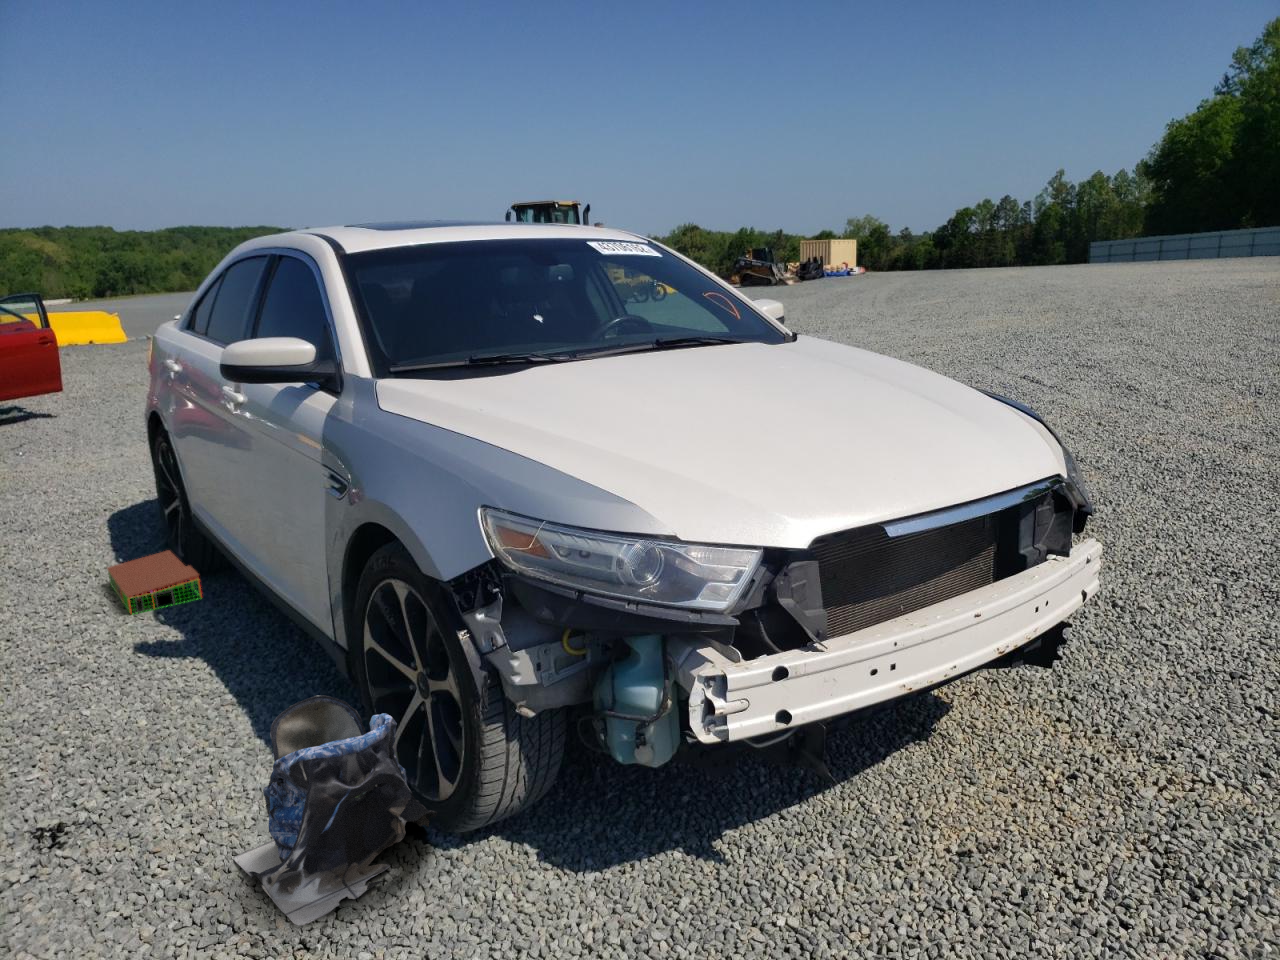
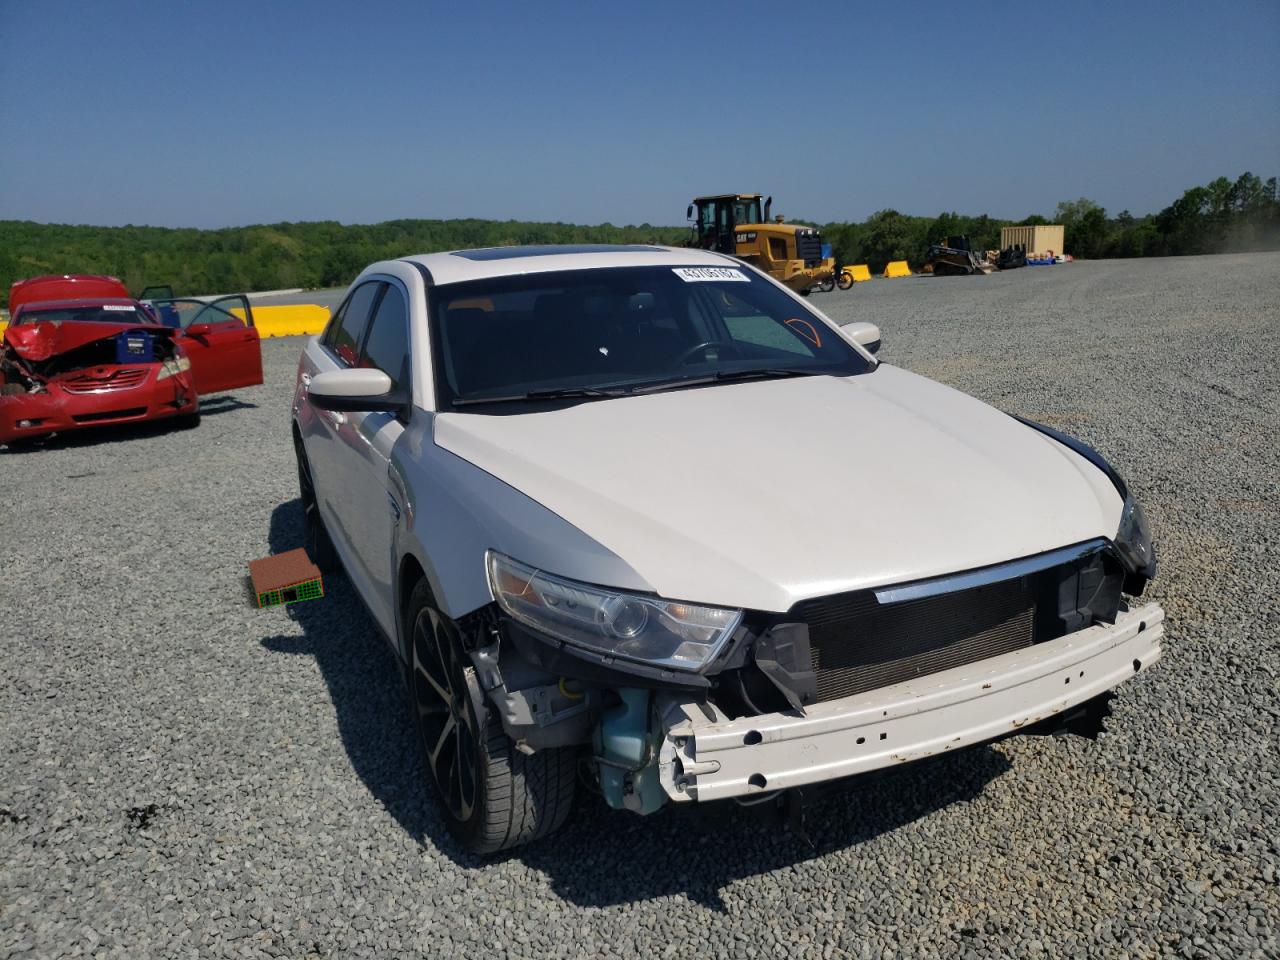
backpack: present [234,695,437,926] -> none [282,712,460,927]

